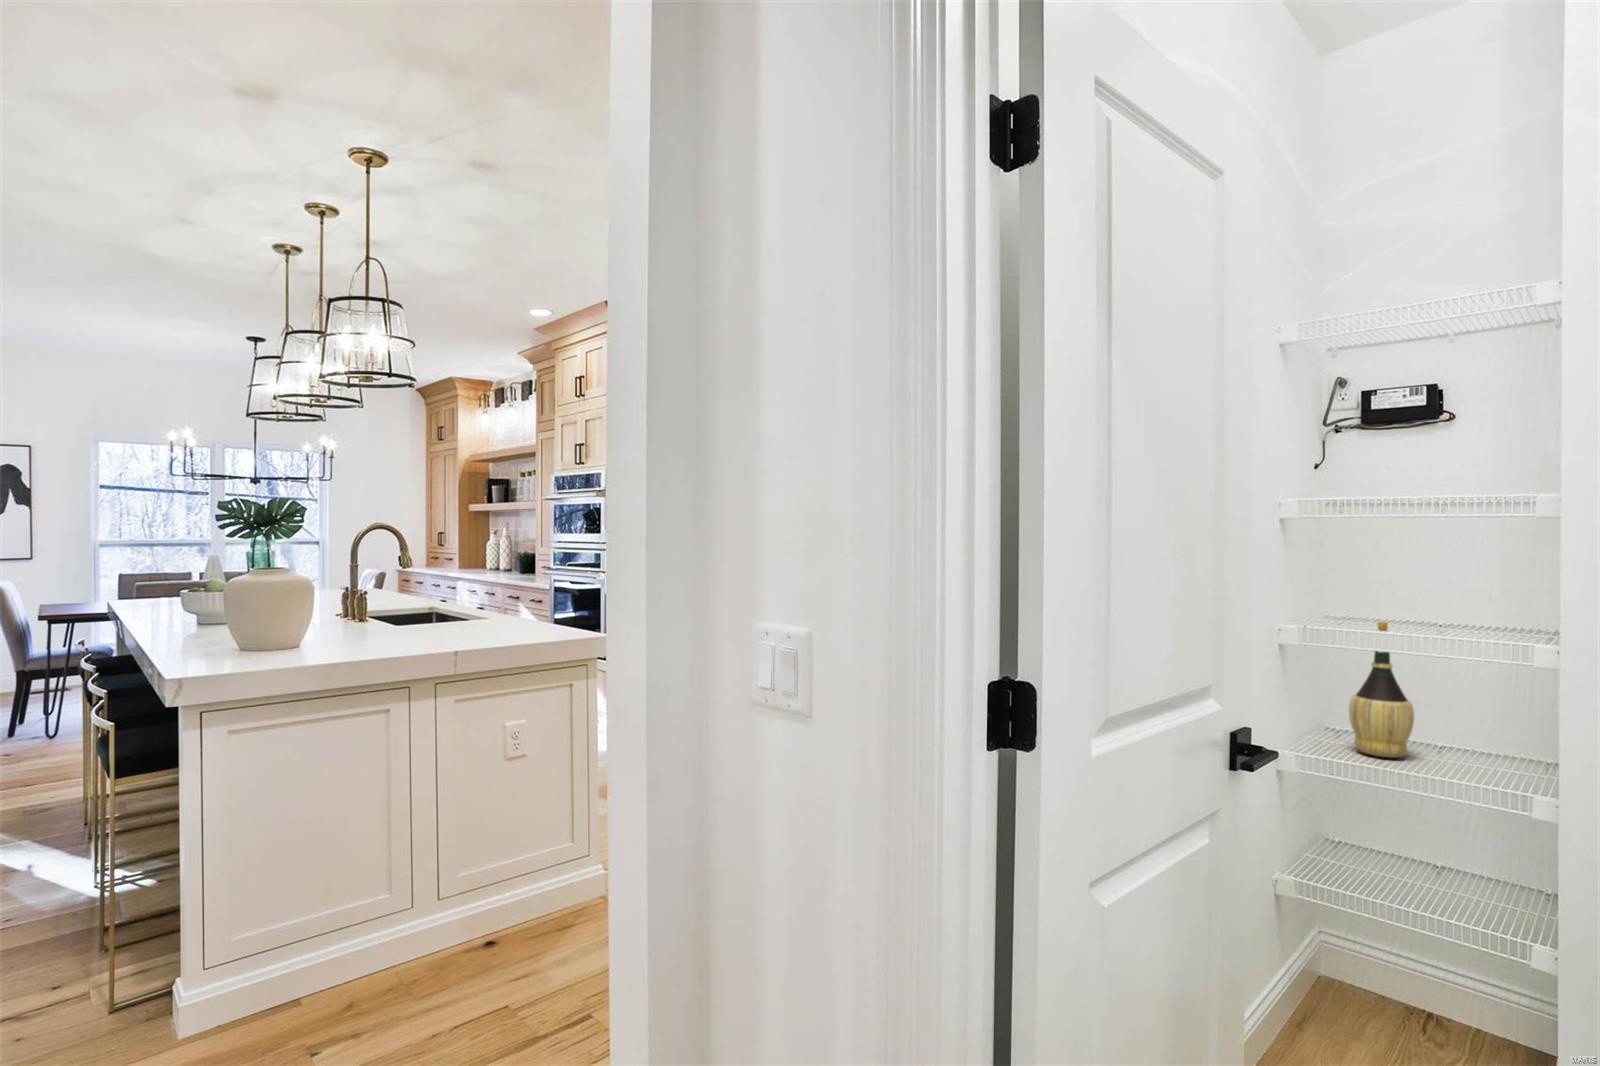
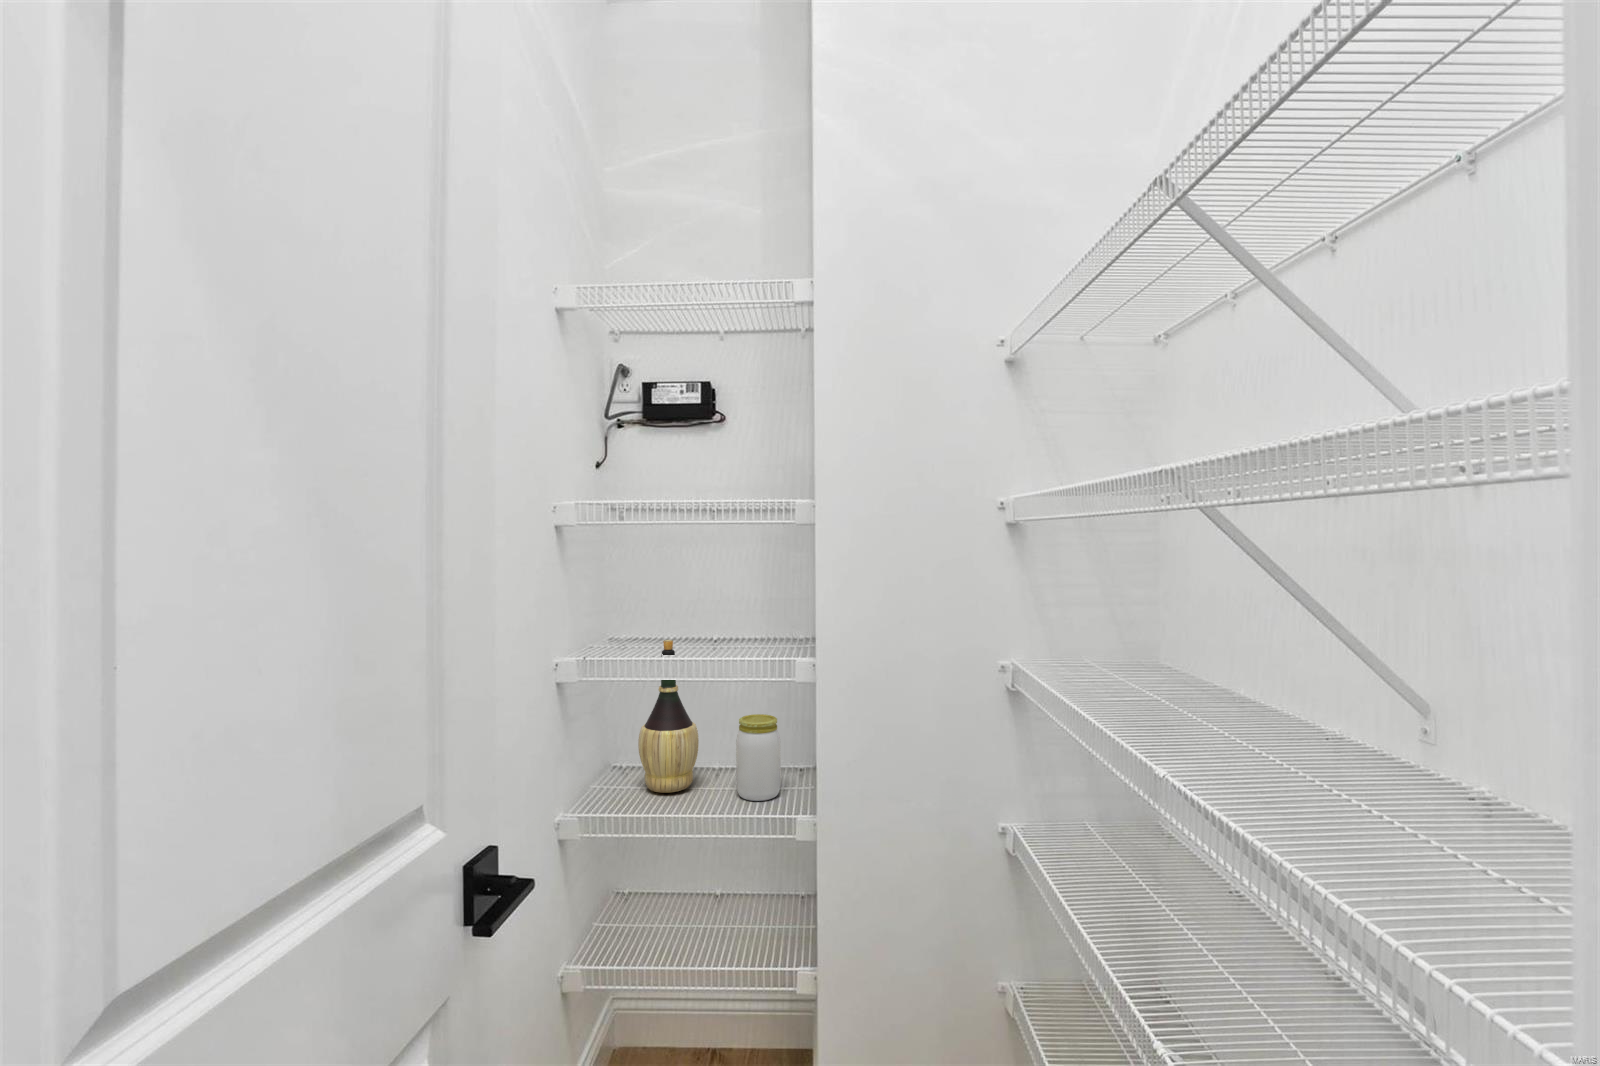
jar: none [1457,701,1512,782] -> present [736,714,781,801]

